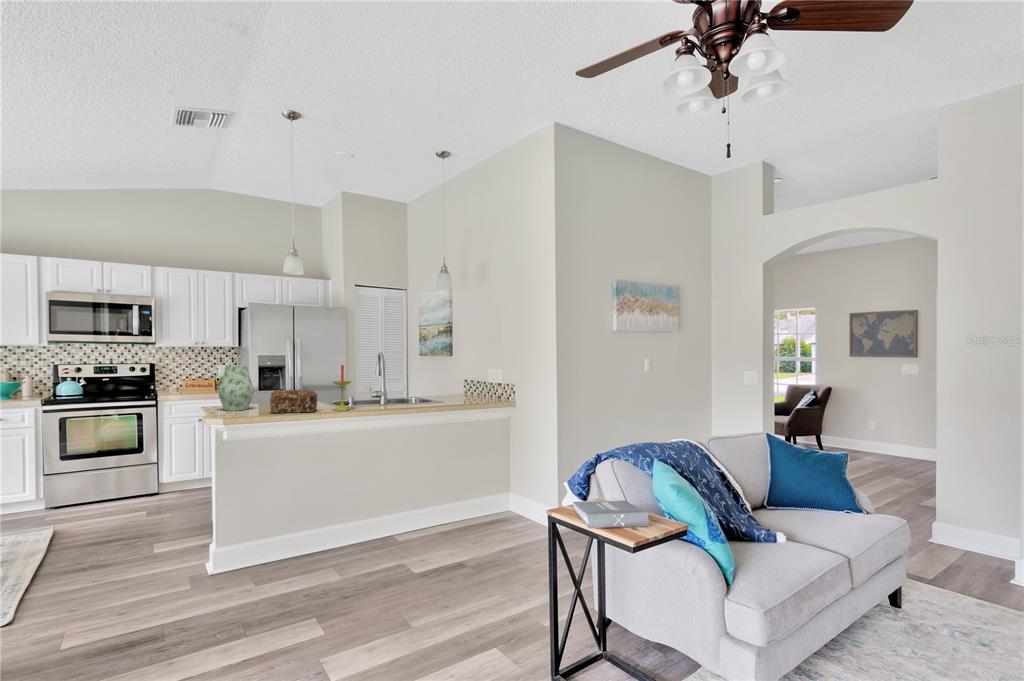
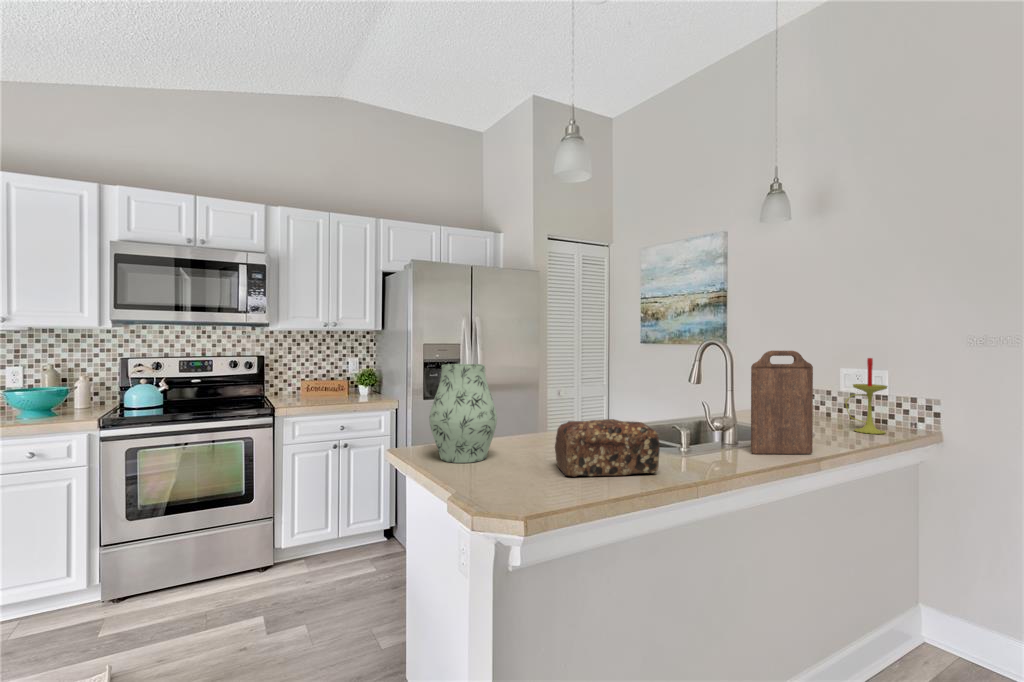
cutting board: none [381,359,410,407] -> present [751,351,813,454]
candle: present [333,365,351,411] -> present [845,358,888,434]

